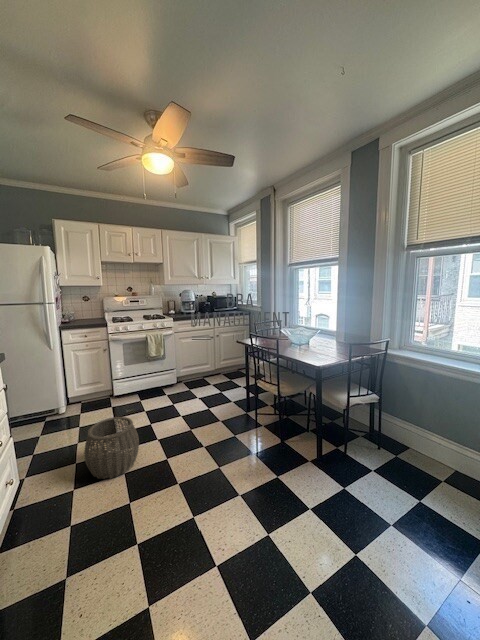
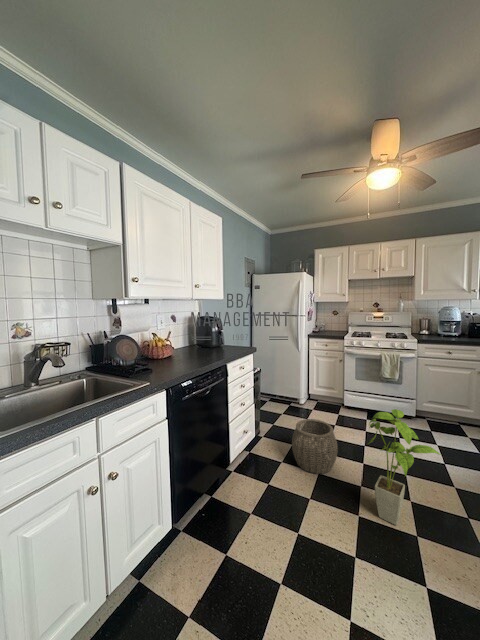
house plant: none [174,376,225,472] -> present [368,409,441,525]

